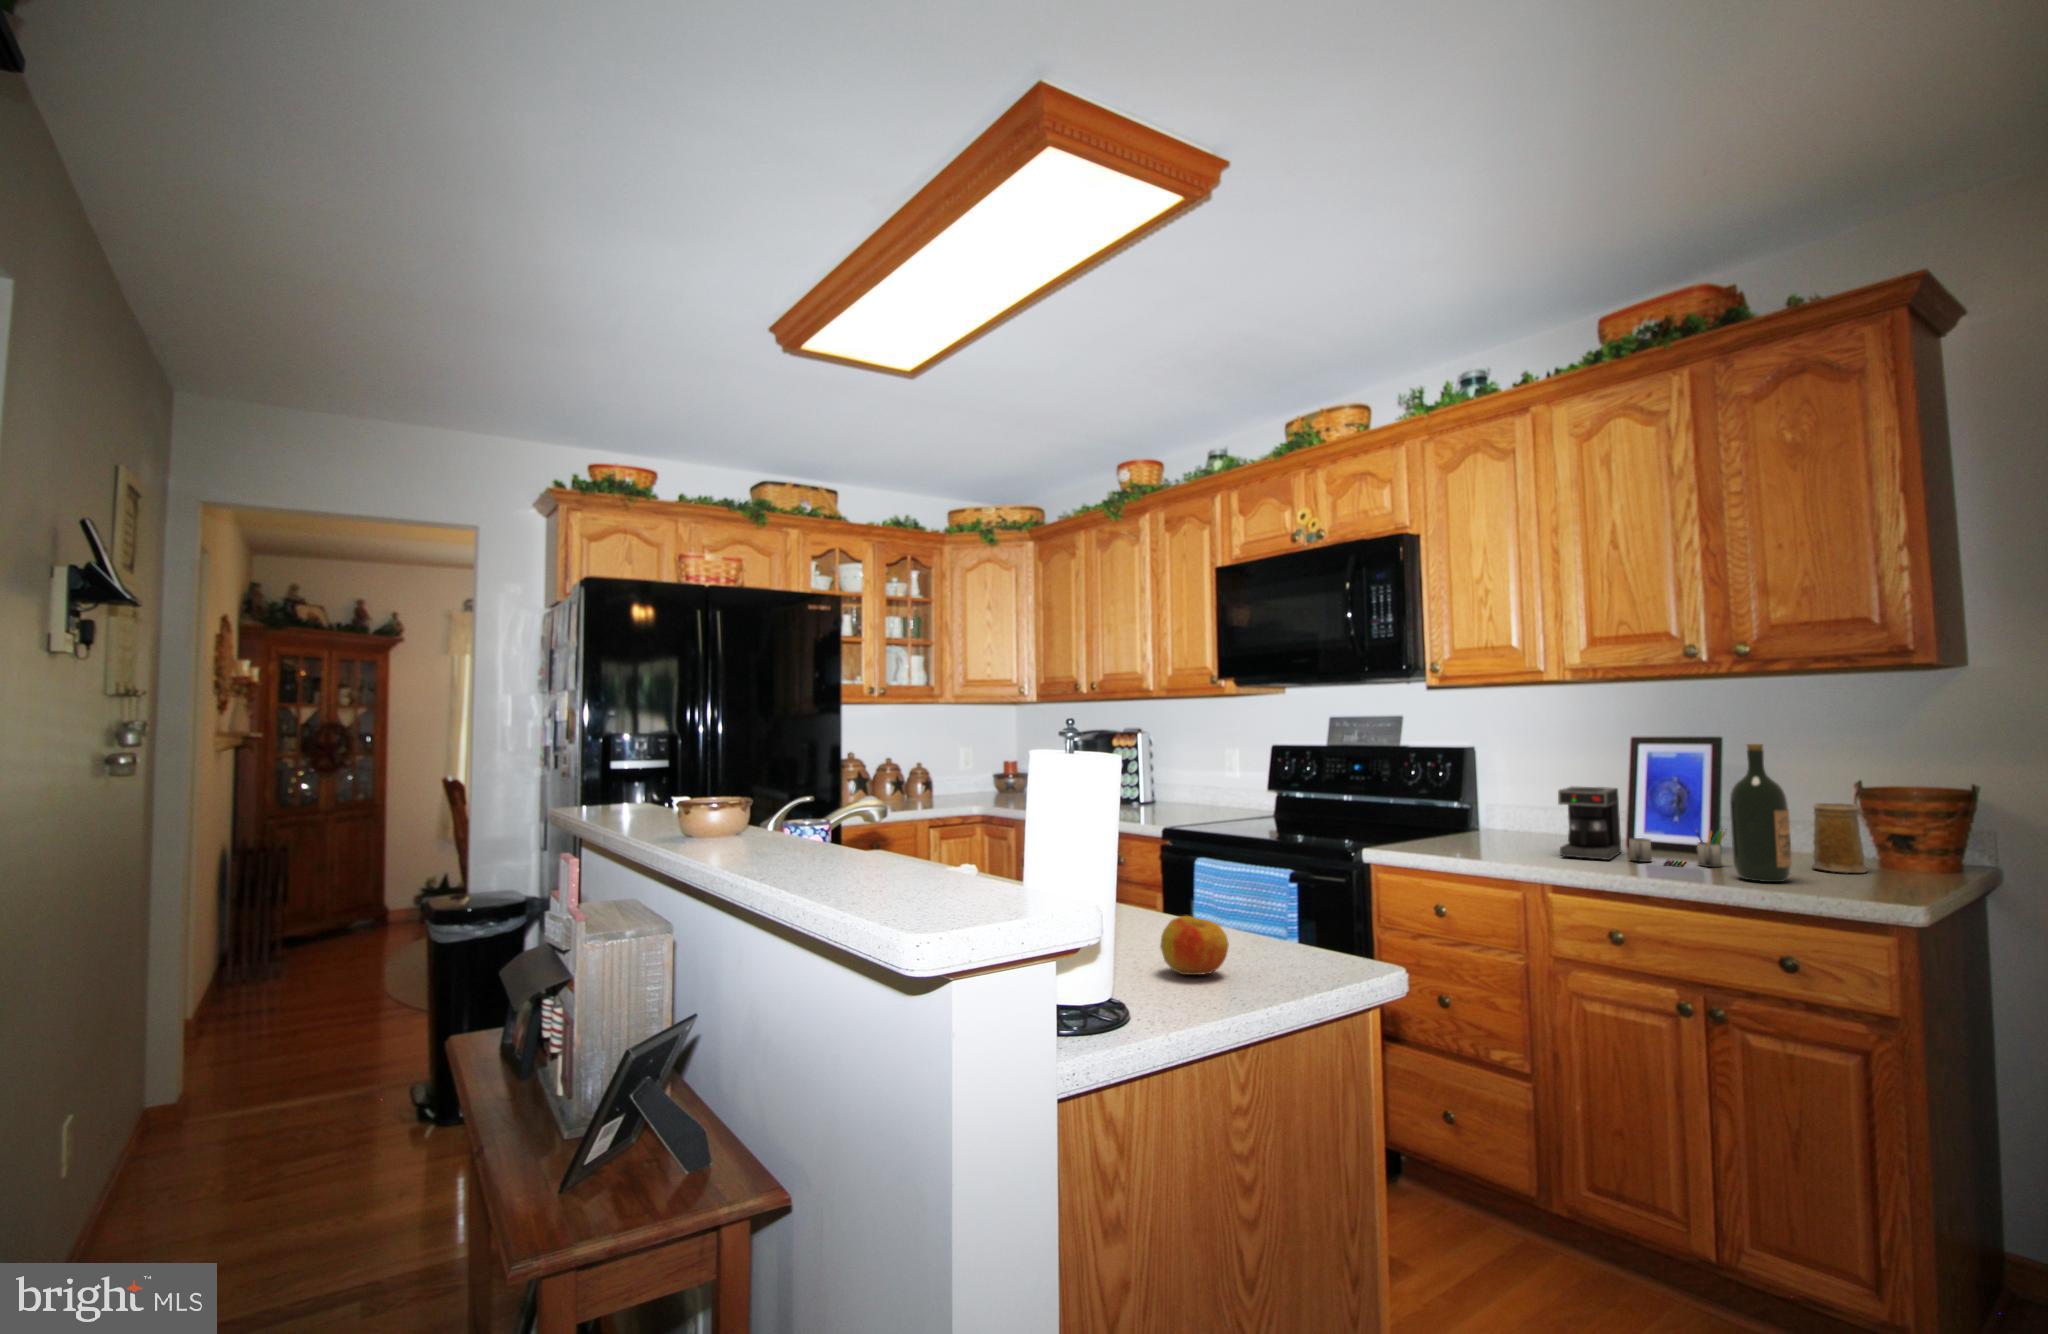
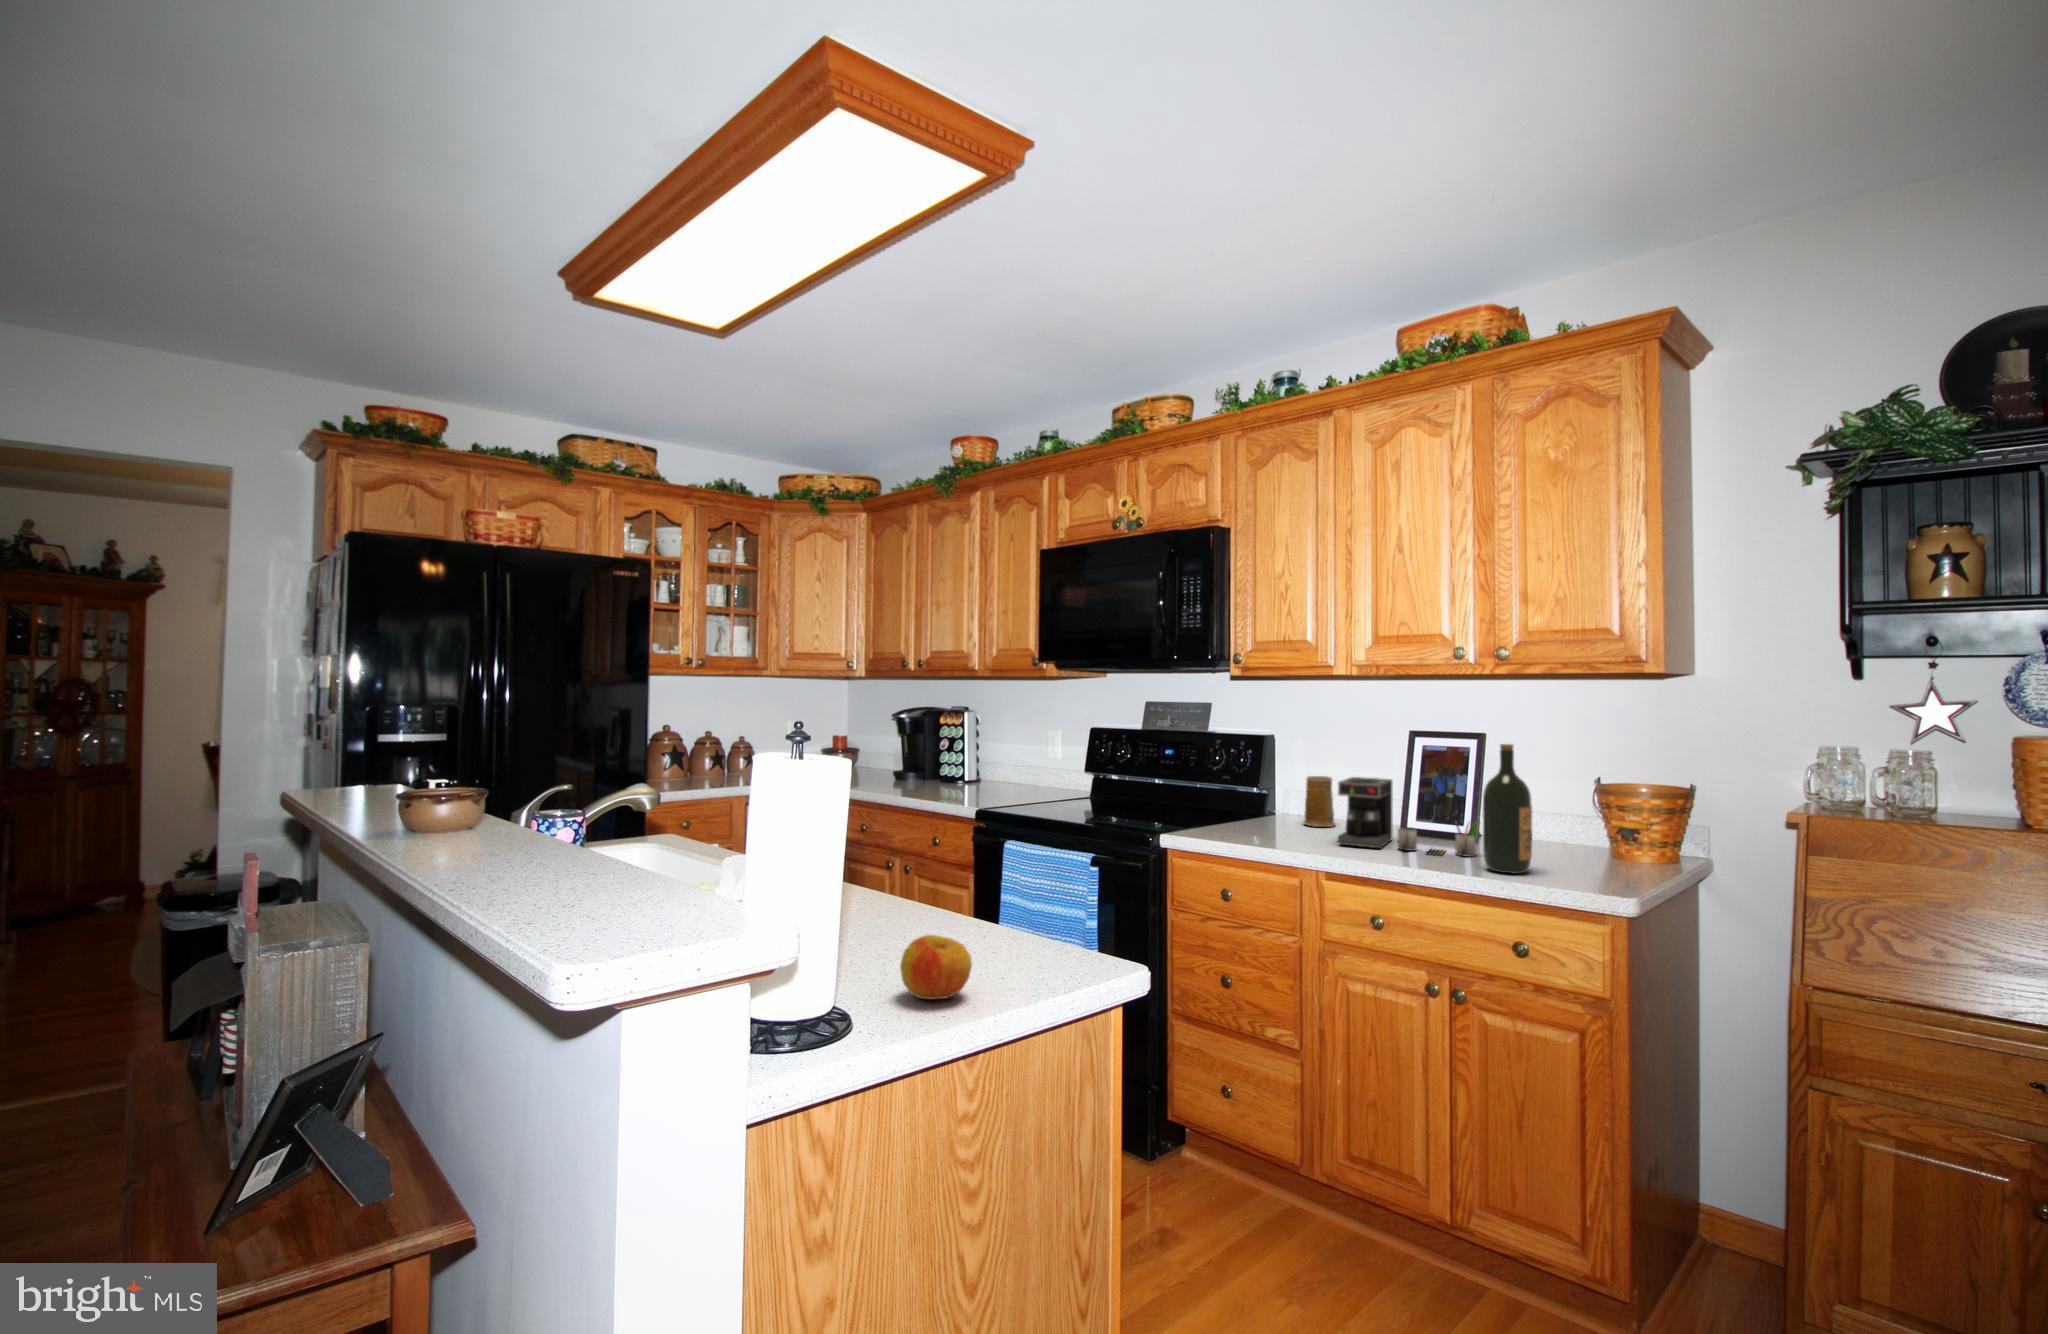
mug: present [1812,803,1867,873] -> present [1304,776,1335,827]

